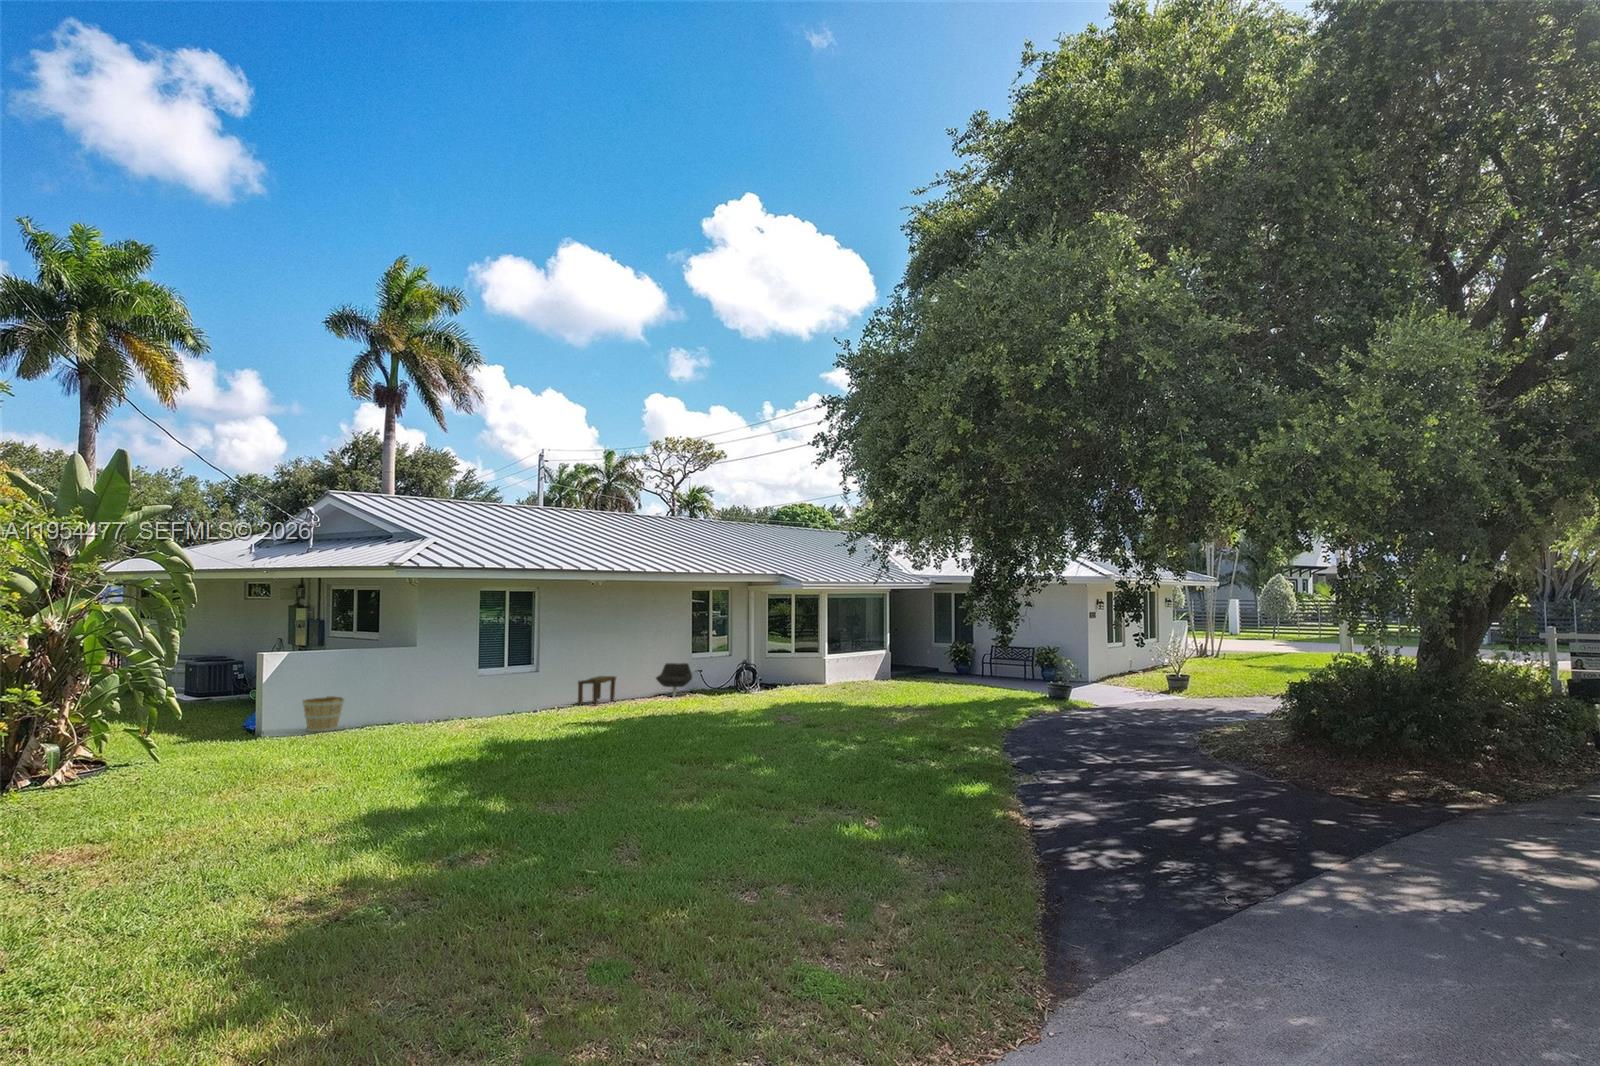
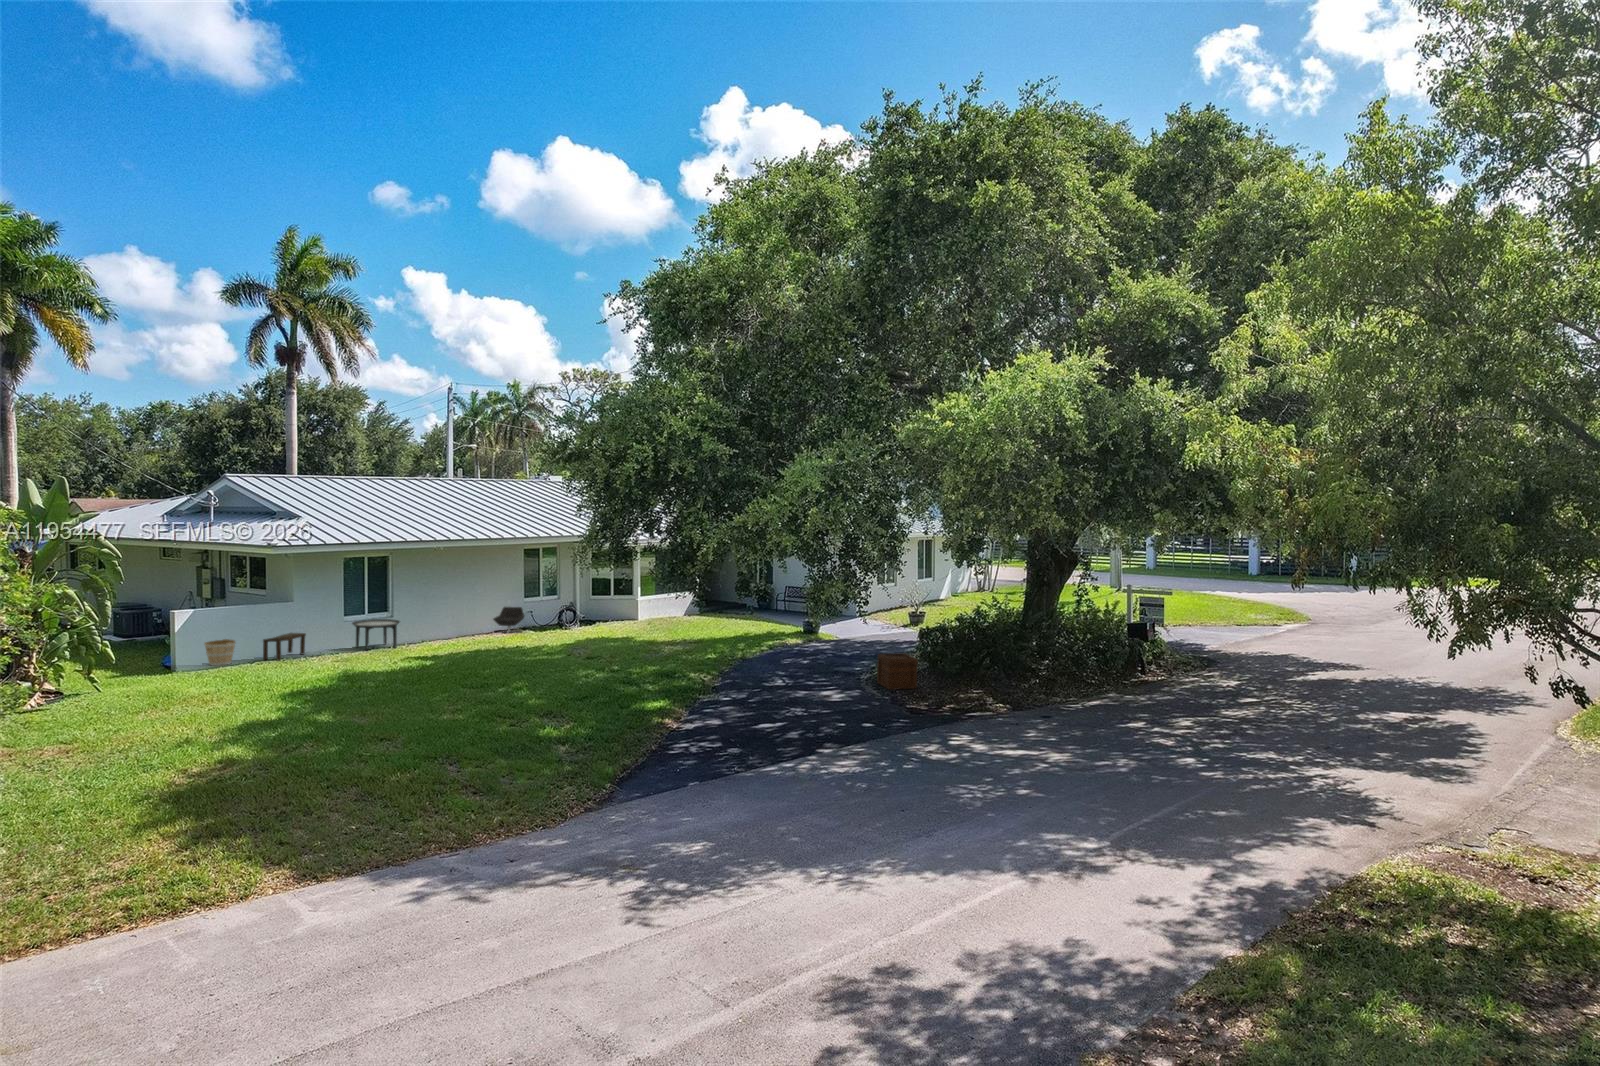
round table: none [489,675,551,716] -> present [352,619,400,651]
bench: present [578,676,616,706] -> present [263,633,306,661]
wooden crate: none [1261,704,1336,758] -> present [877,653,918,690]

